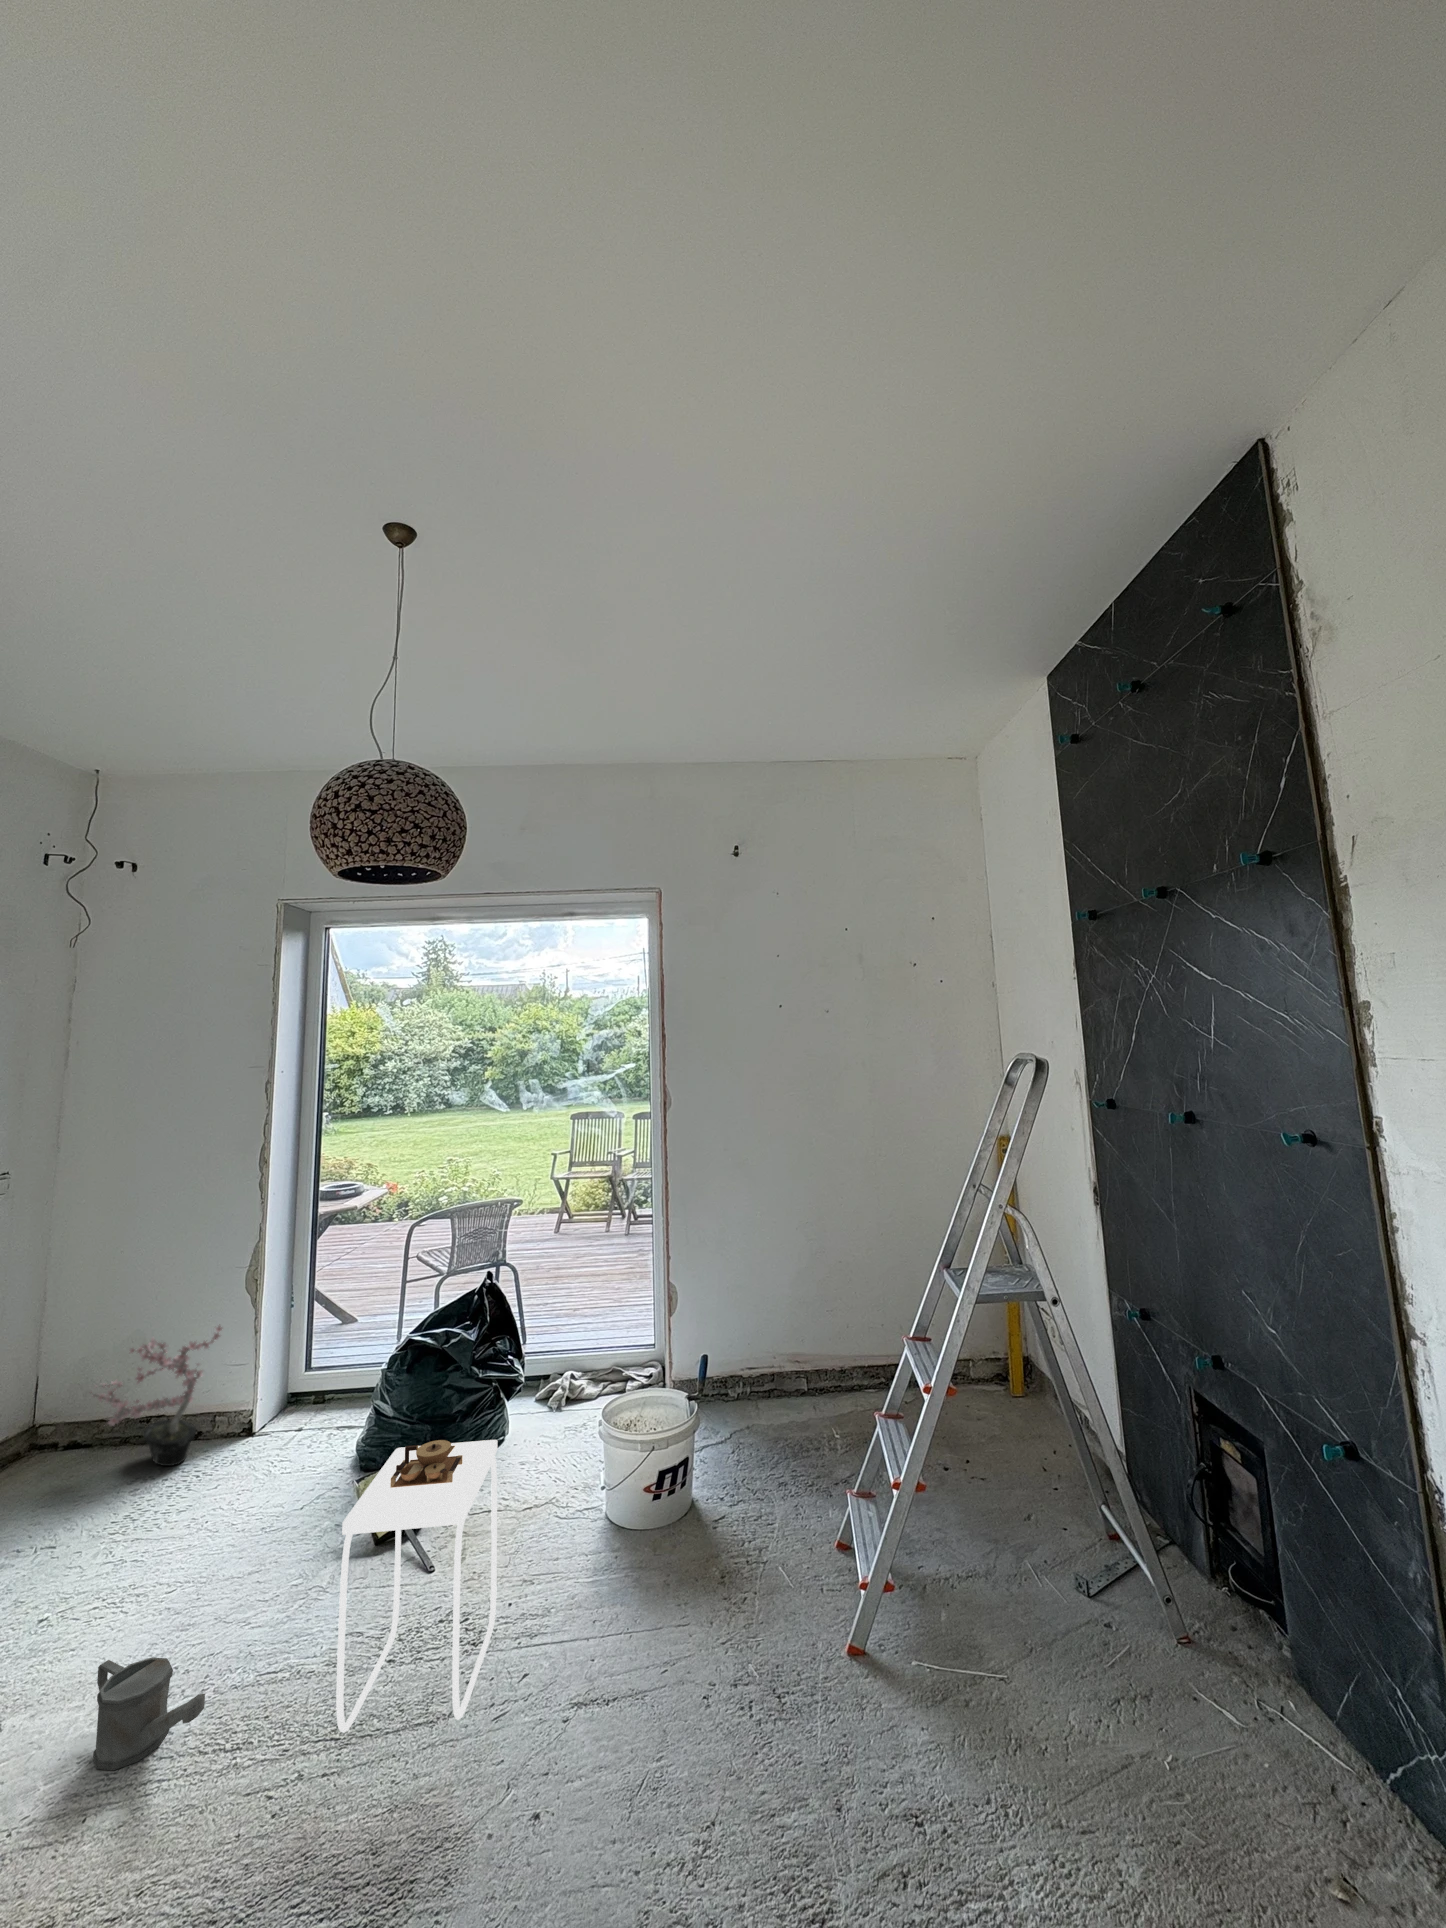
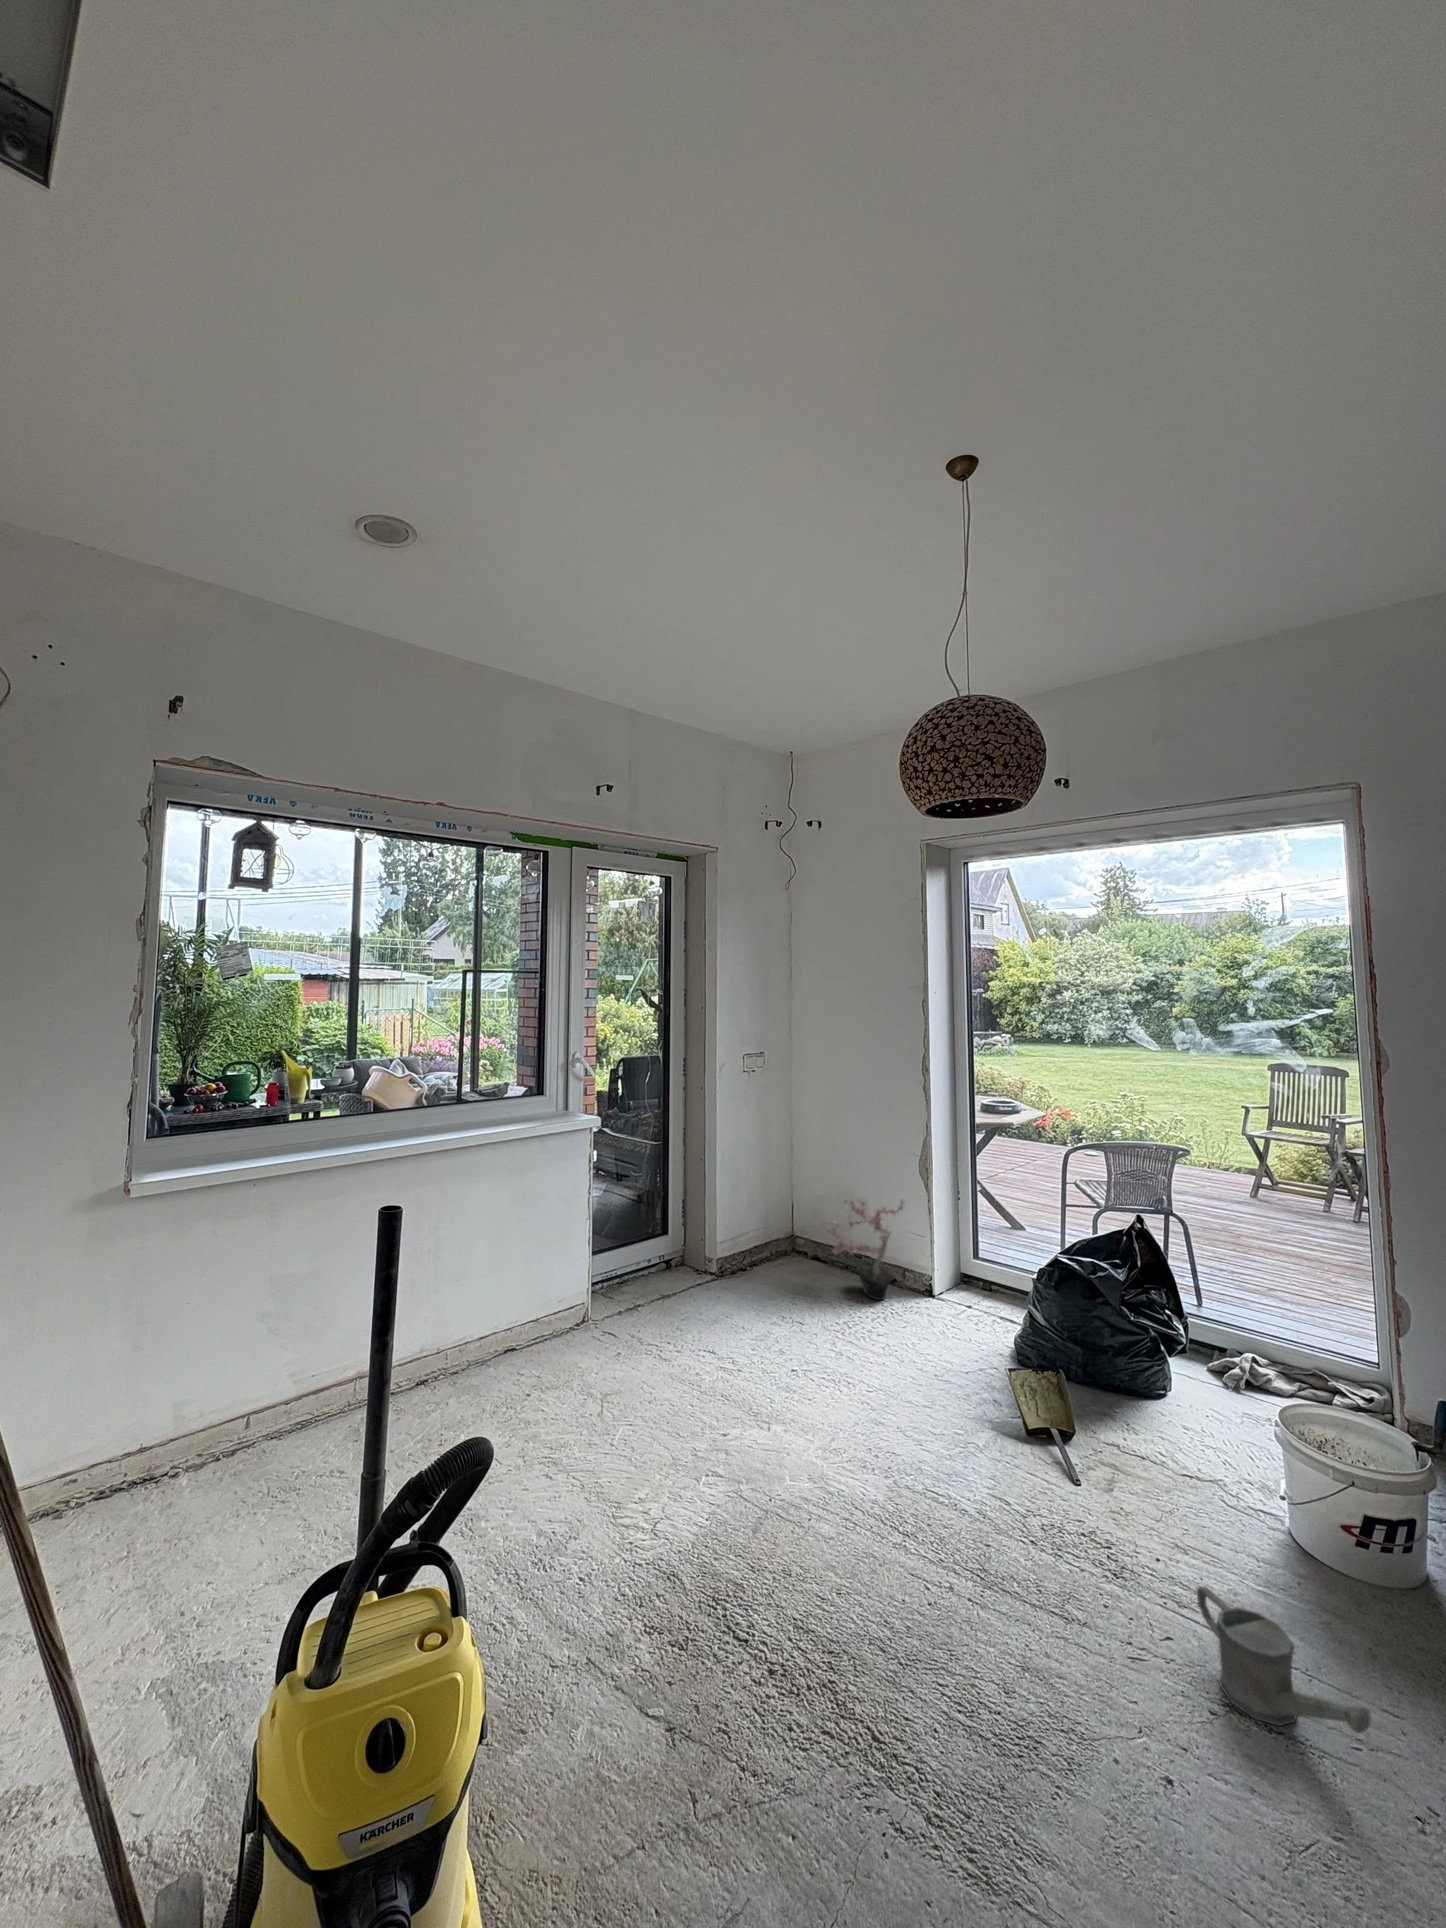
side table: present [337,1440,497,1732] -> none [973,1353,1139,1635]
watering can: present [93,1657,205,1770] -> present [1197,1587,1371,1733]

